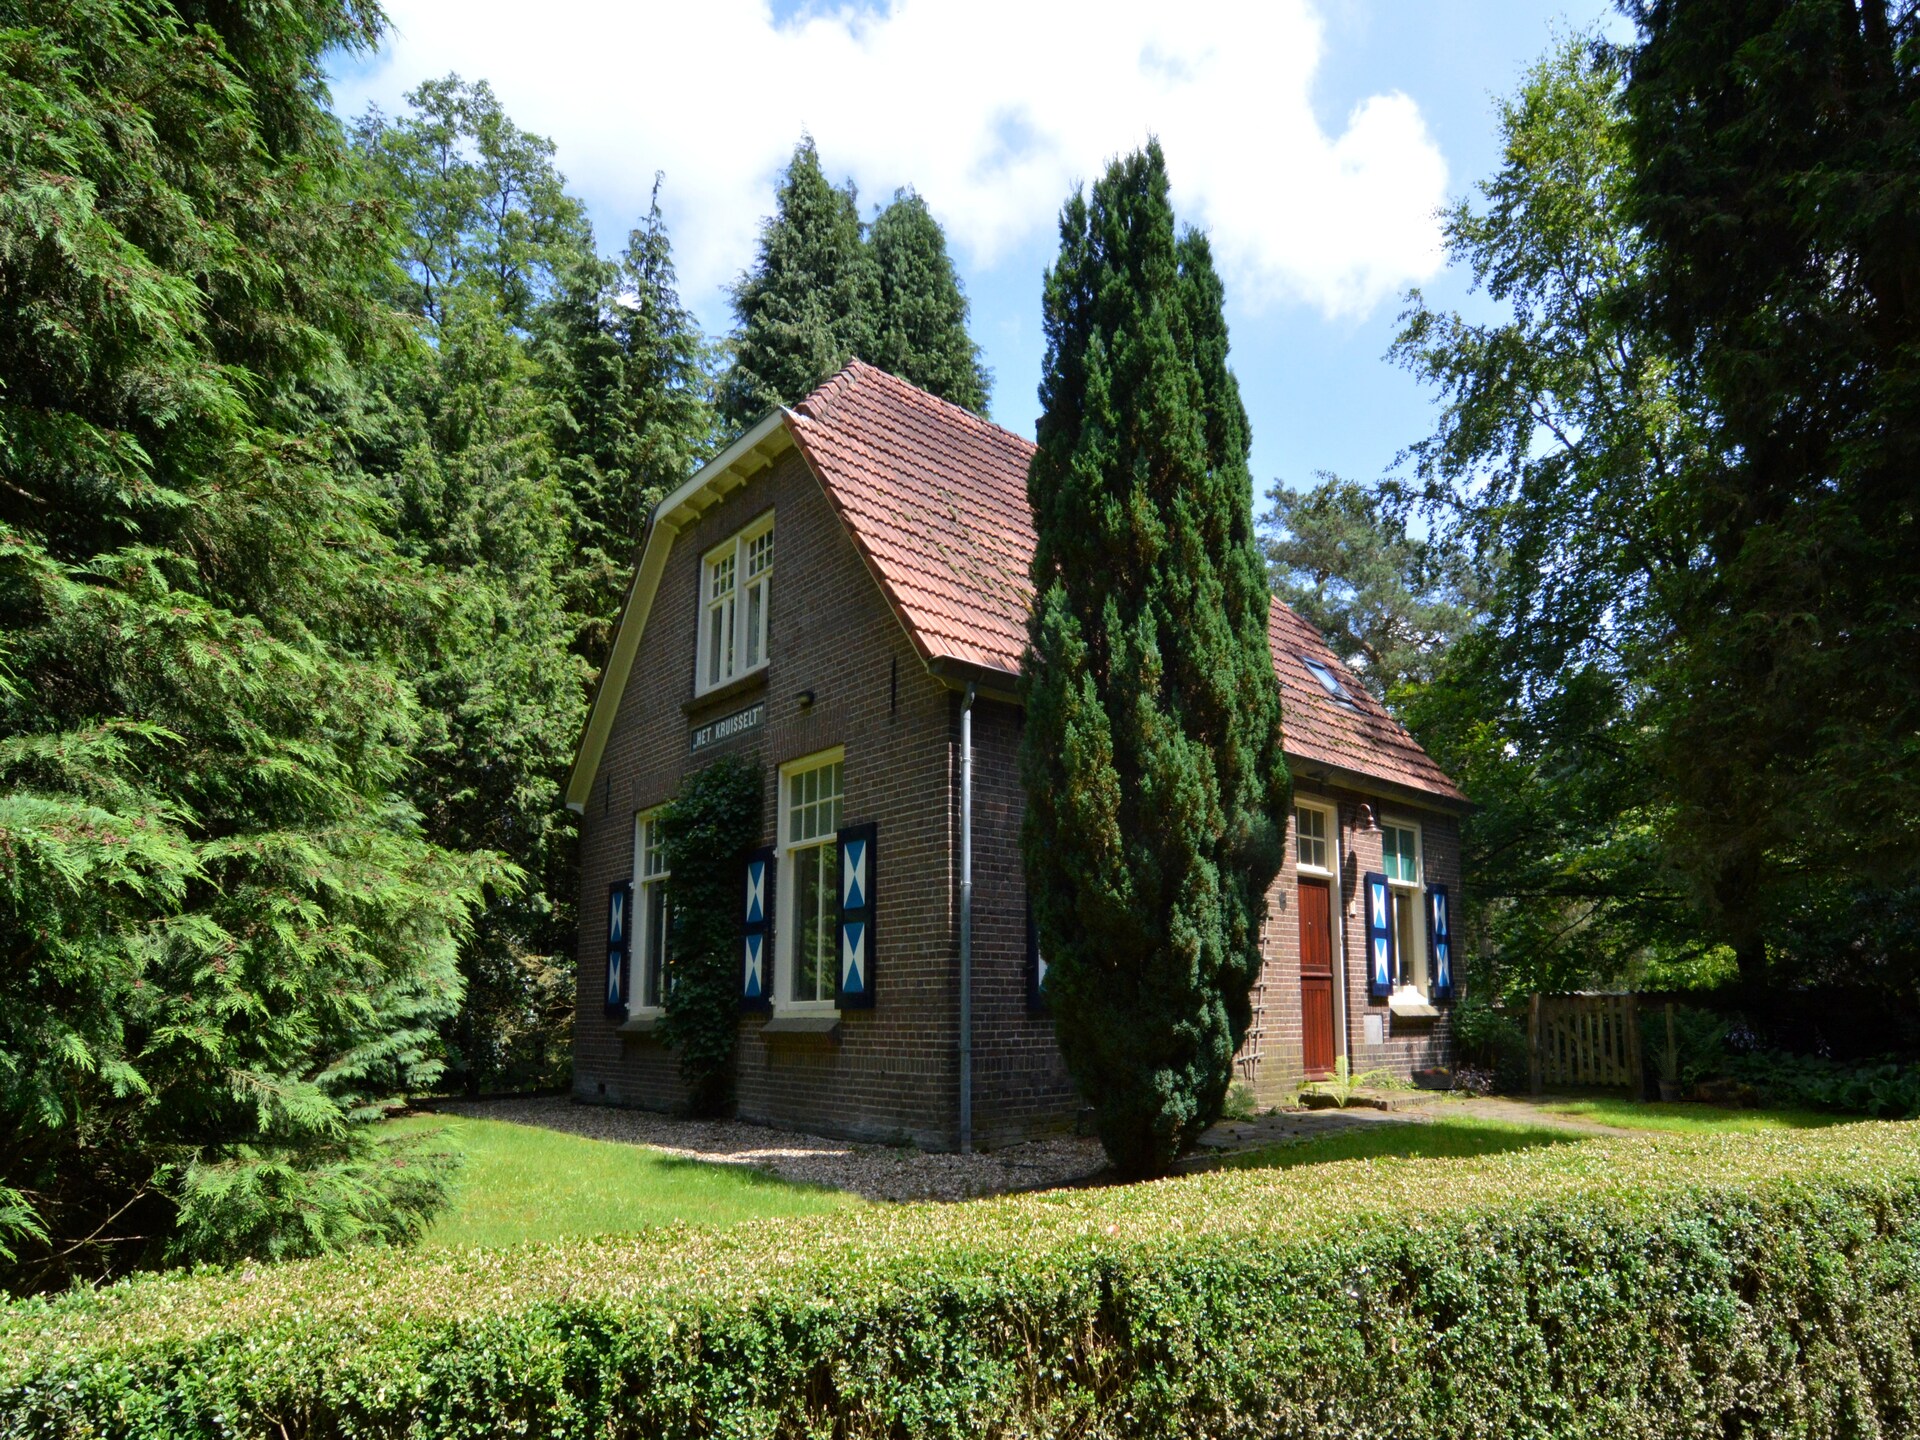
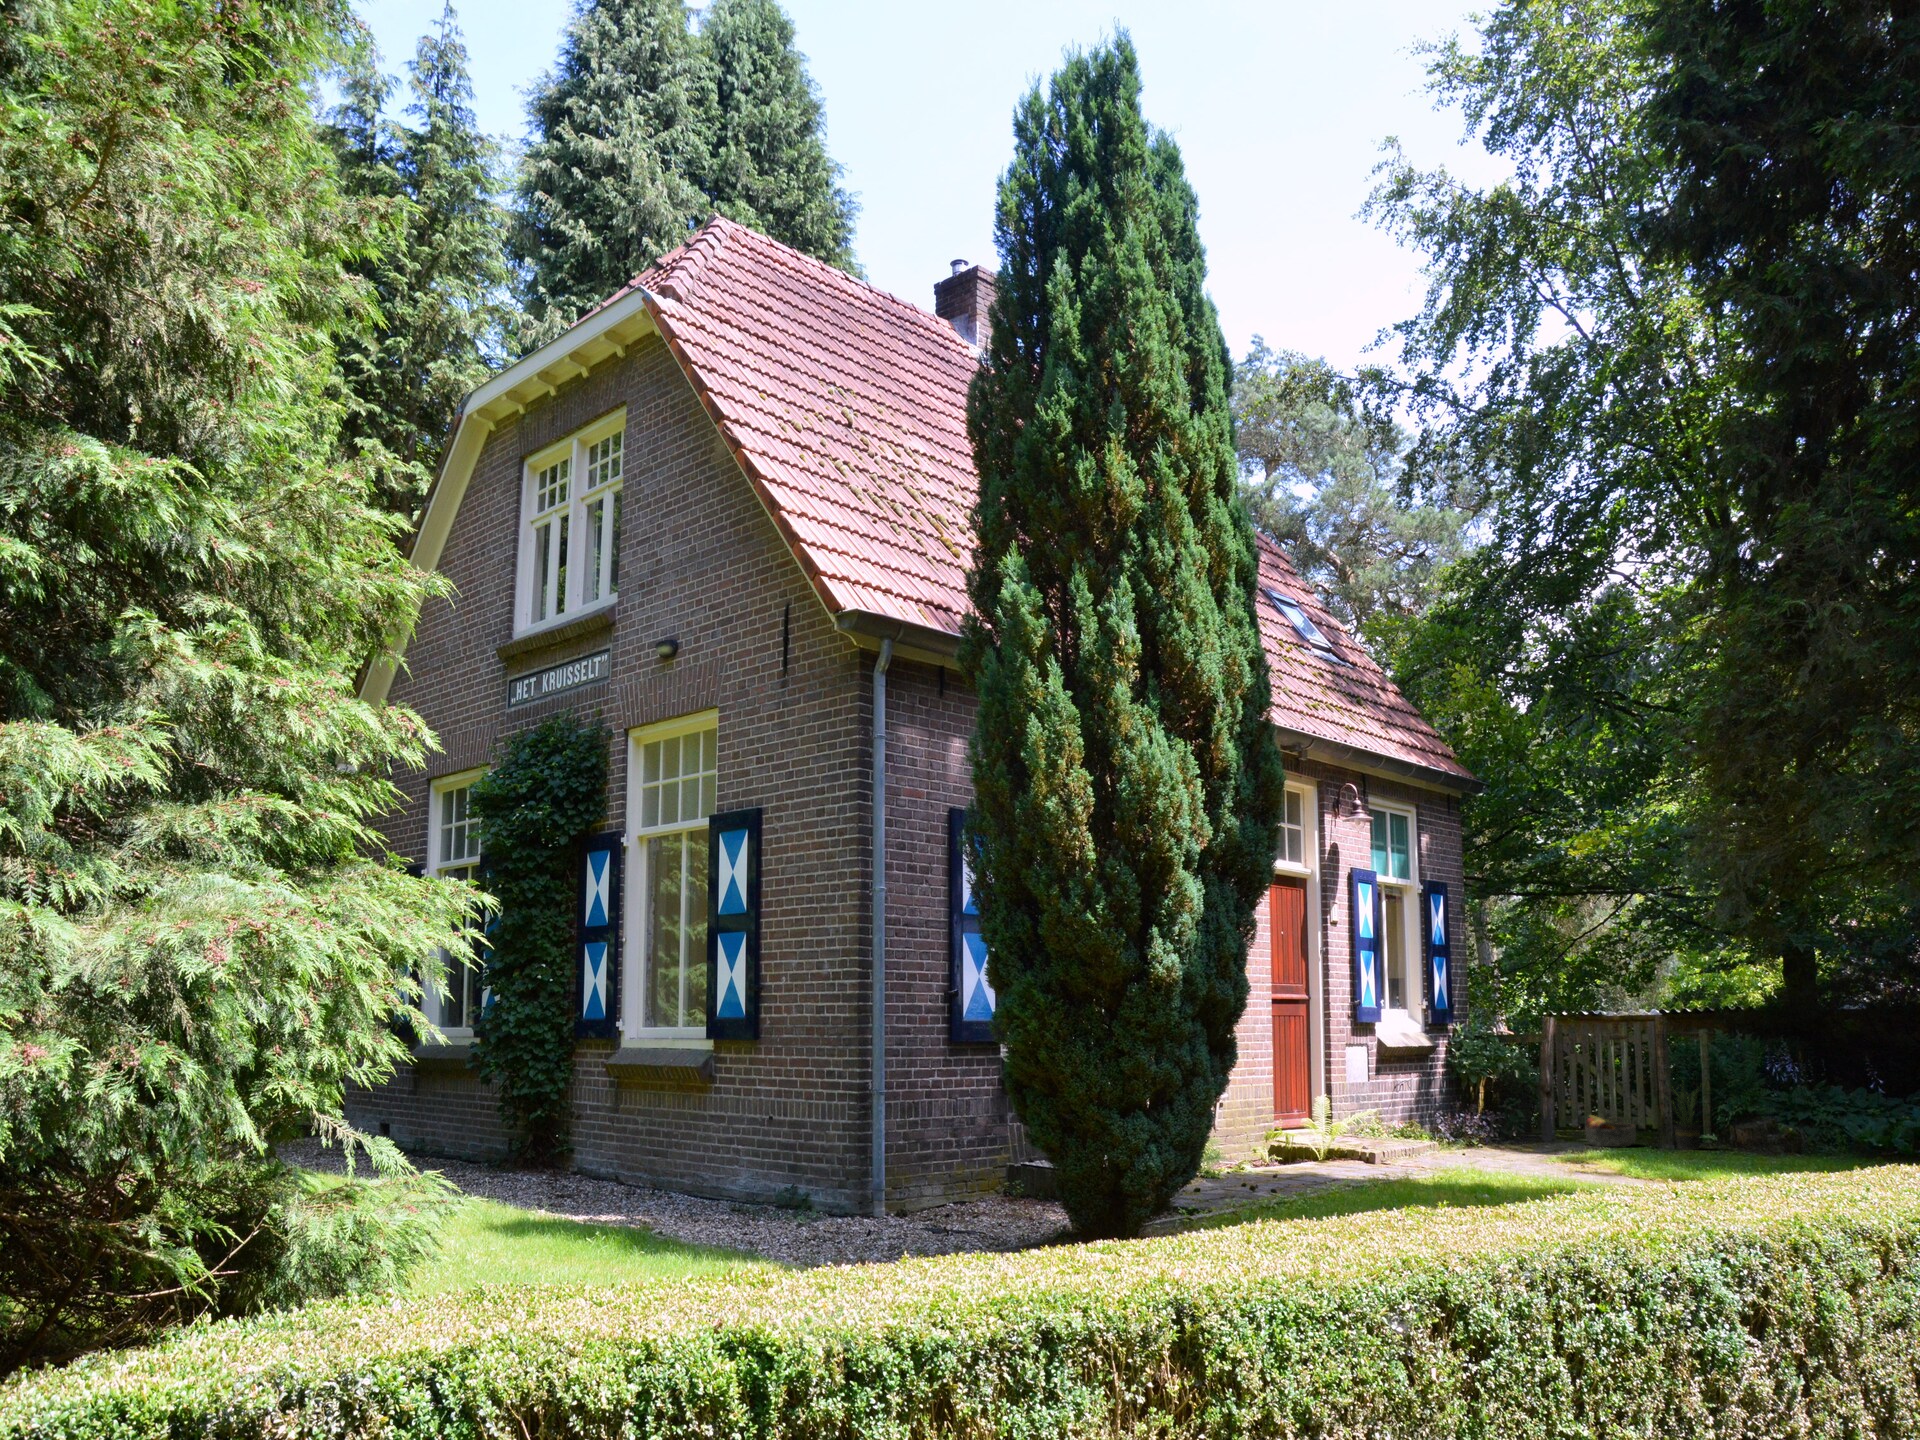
basket: present [1411,1065,1453,1090] -> present [1585,1115,1636,1147]

